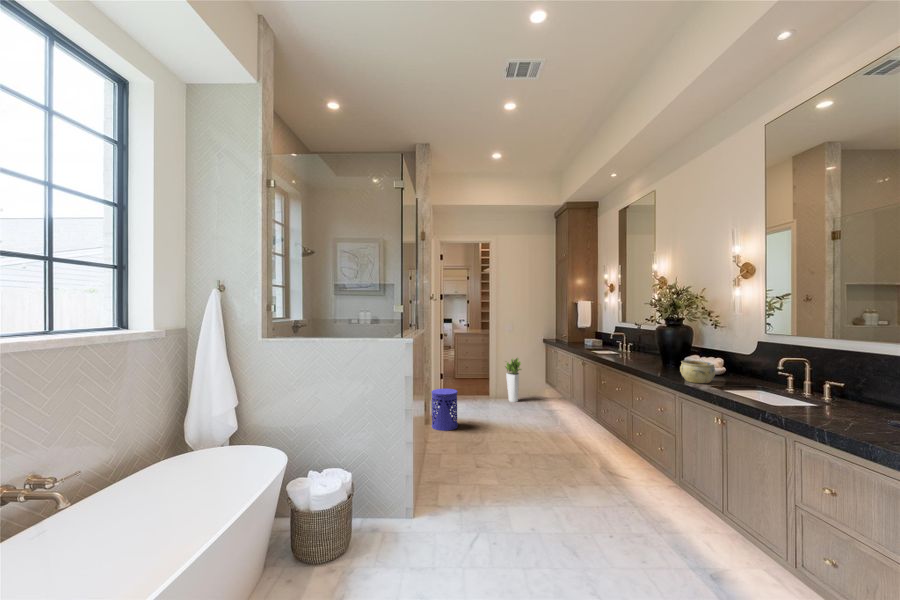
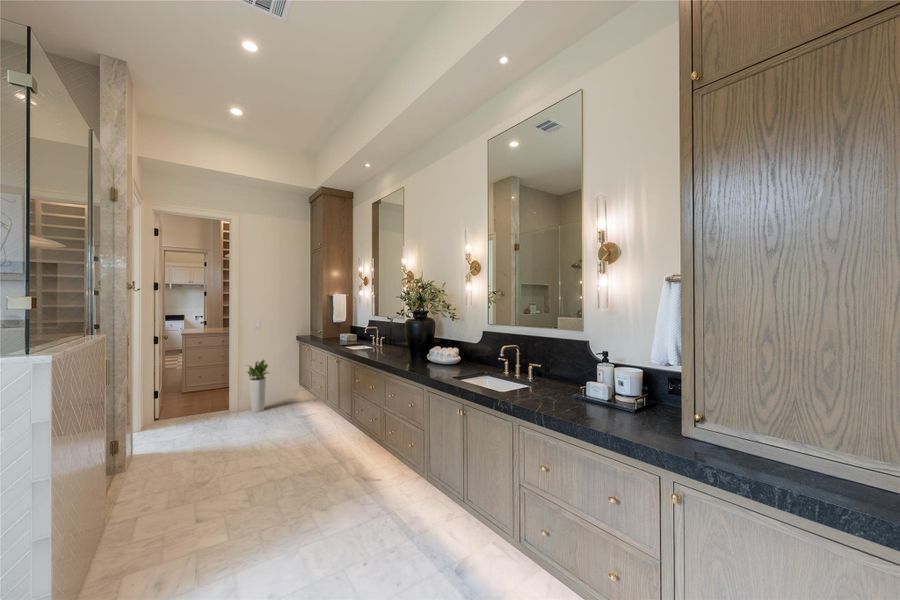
ceramic bowl: present [680,360,715,383] -> none [426,353,454,375]
waste bin: present [432,389,458,431] -> none [113,416,164,482]

